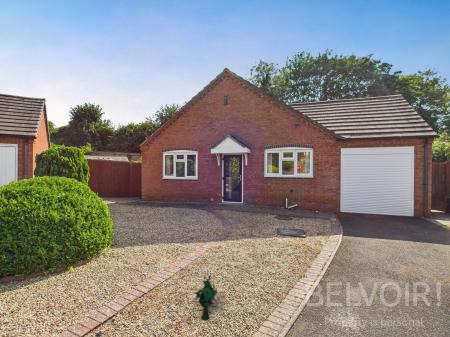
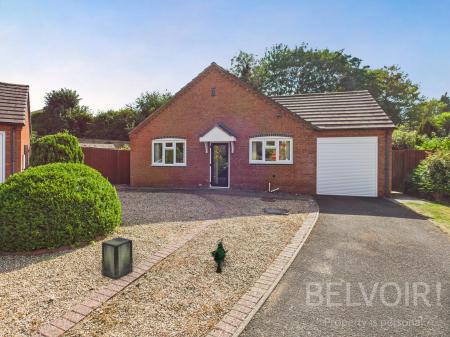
storage box: none [60,268,99,326] -> present [102,237,133,280]

